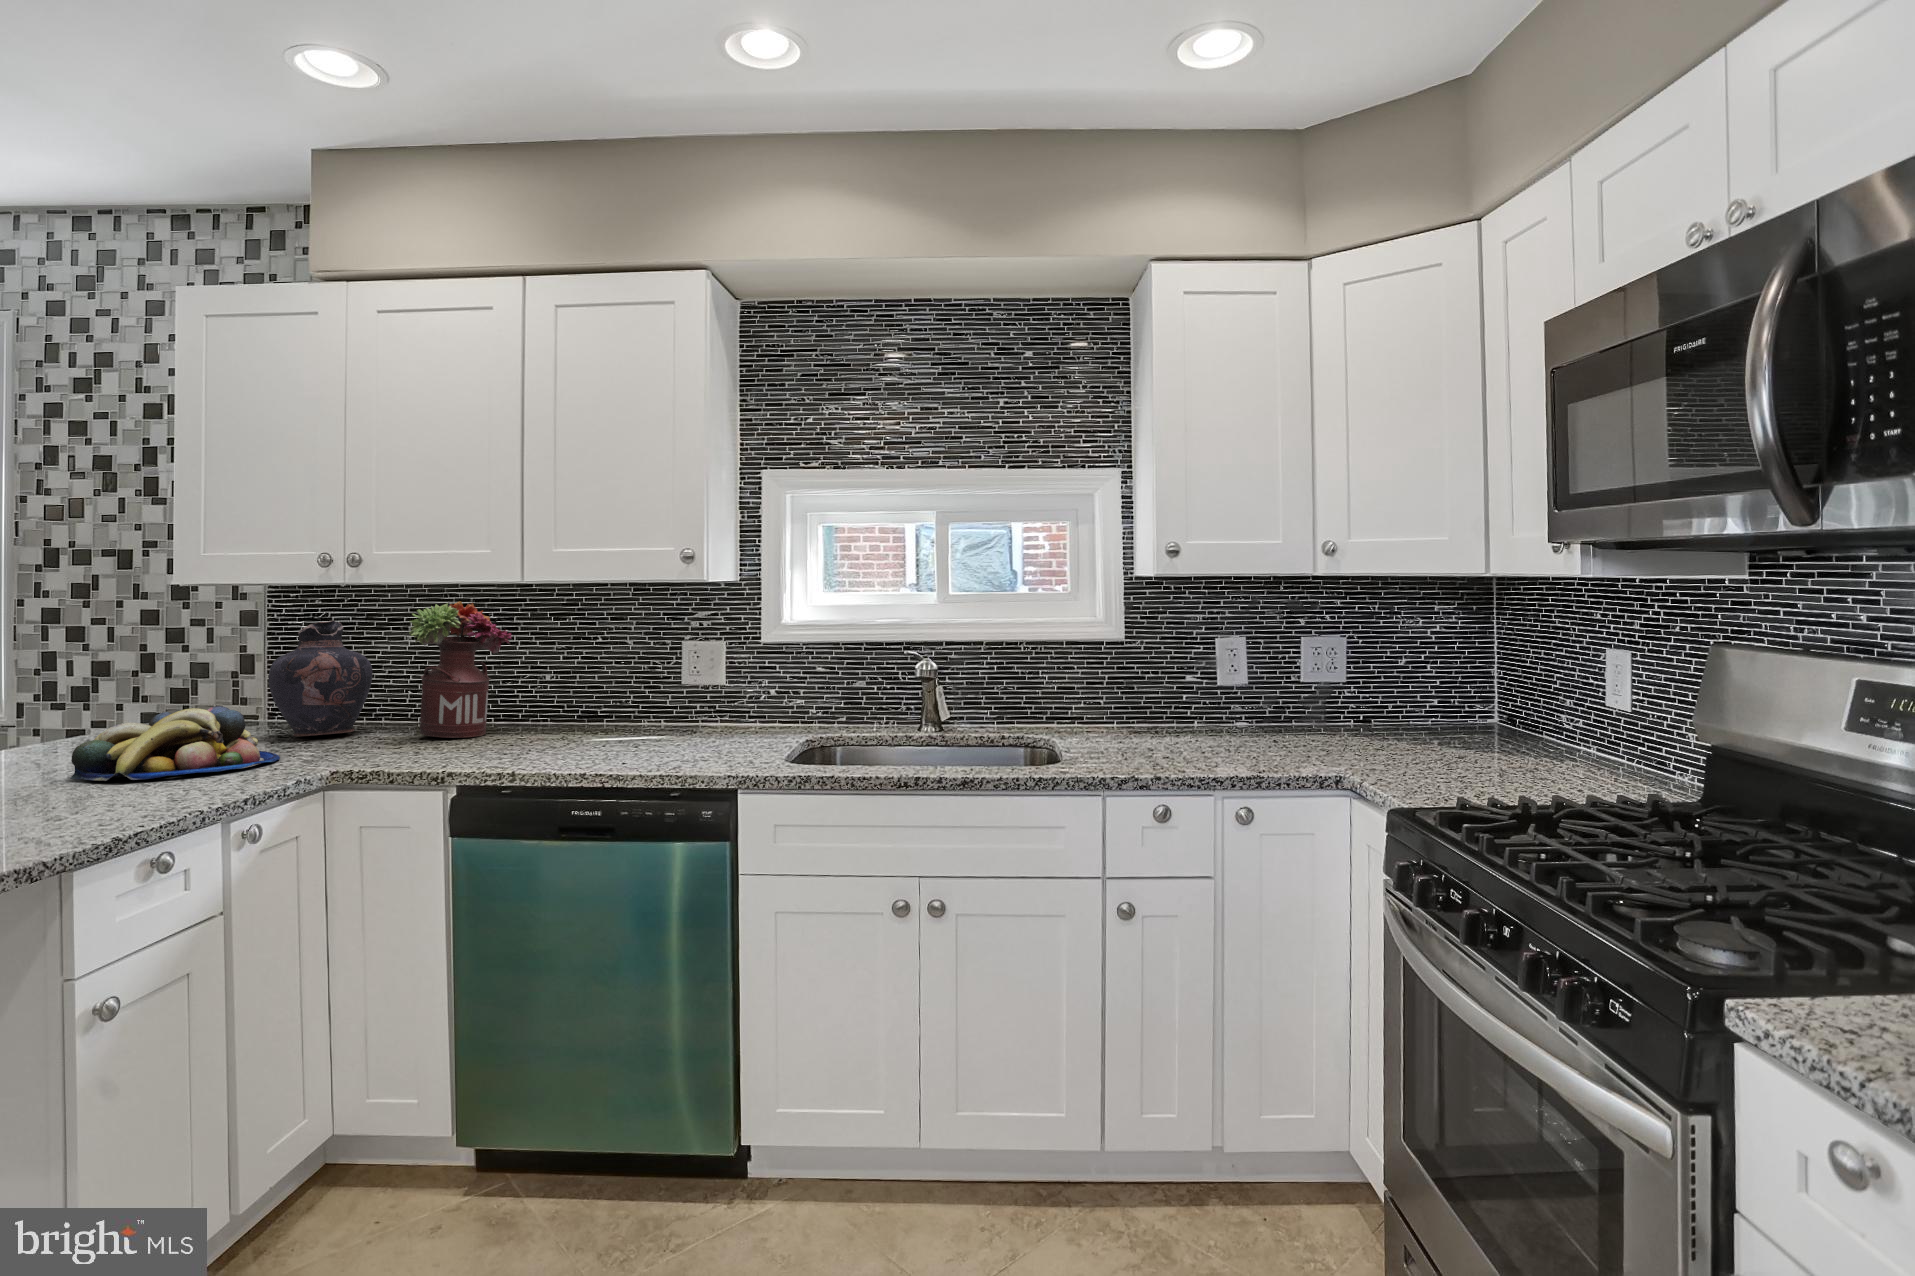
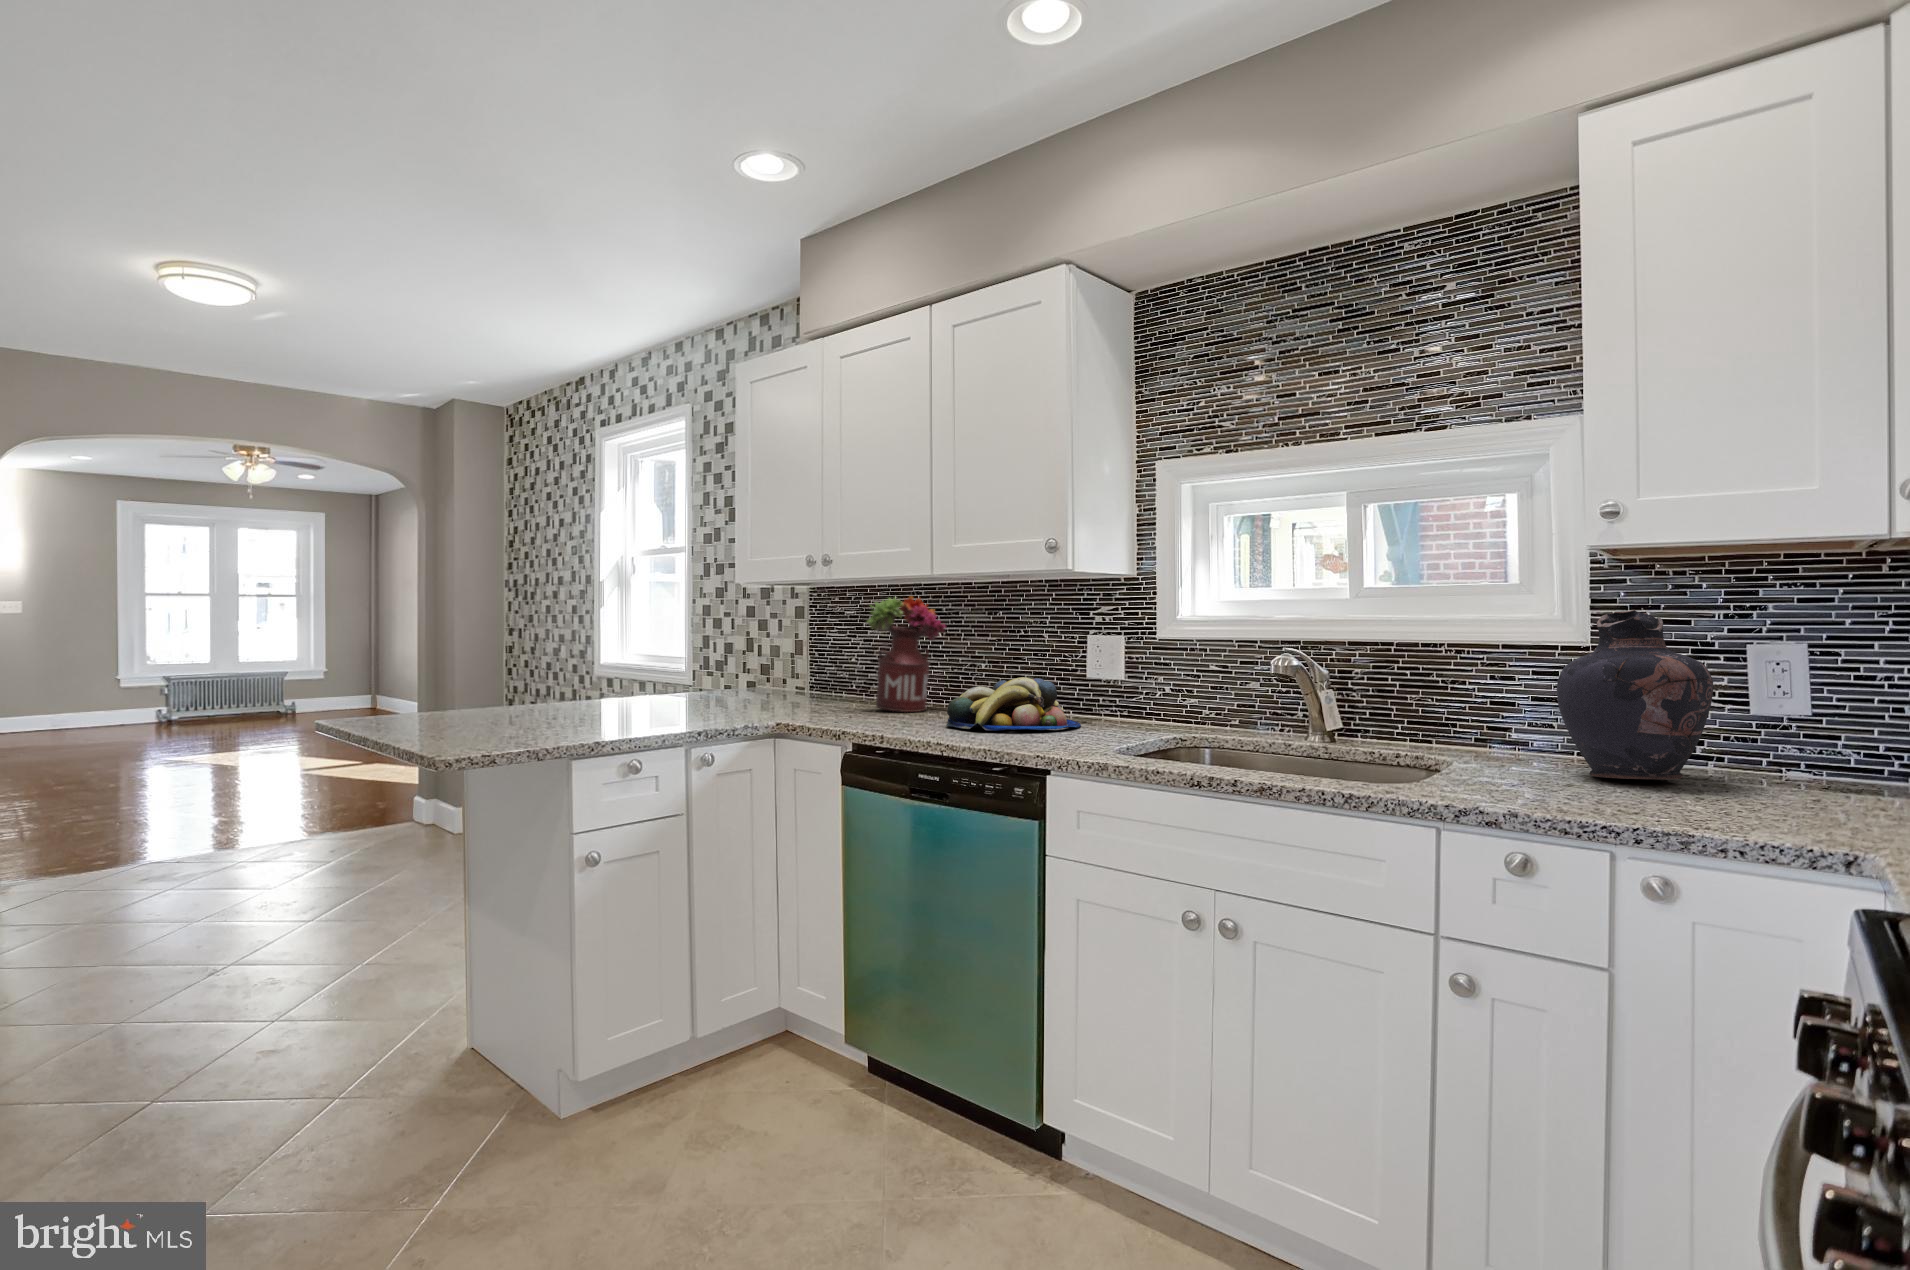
vase: present [269,620,372,736] -> present [1557,610,1713,779]
fruit bowl: present [70,706,280,781] -> present [946,677,1081,731]

